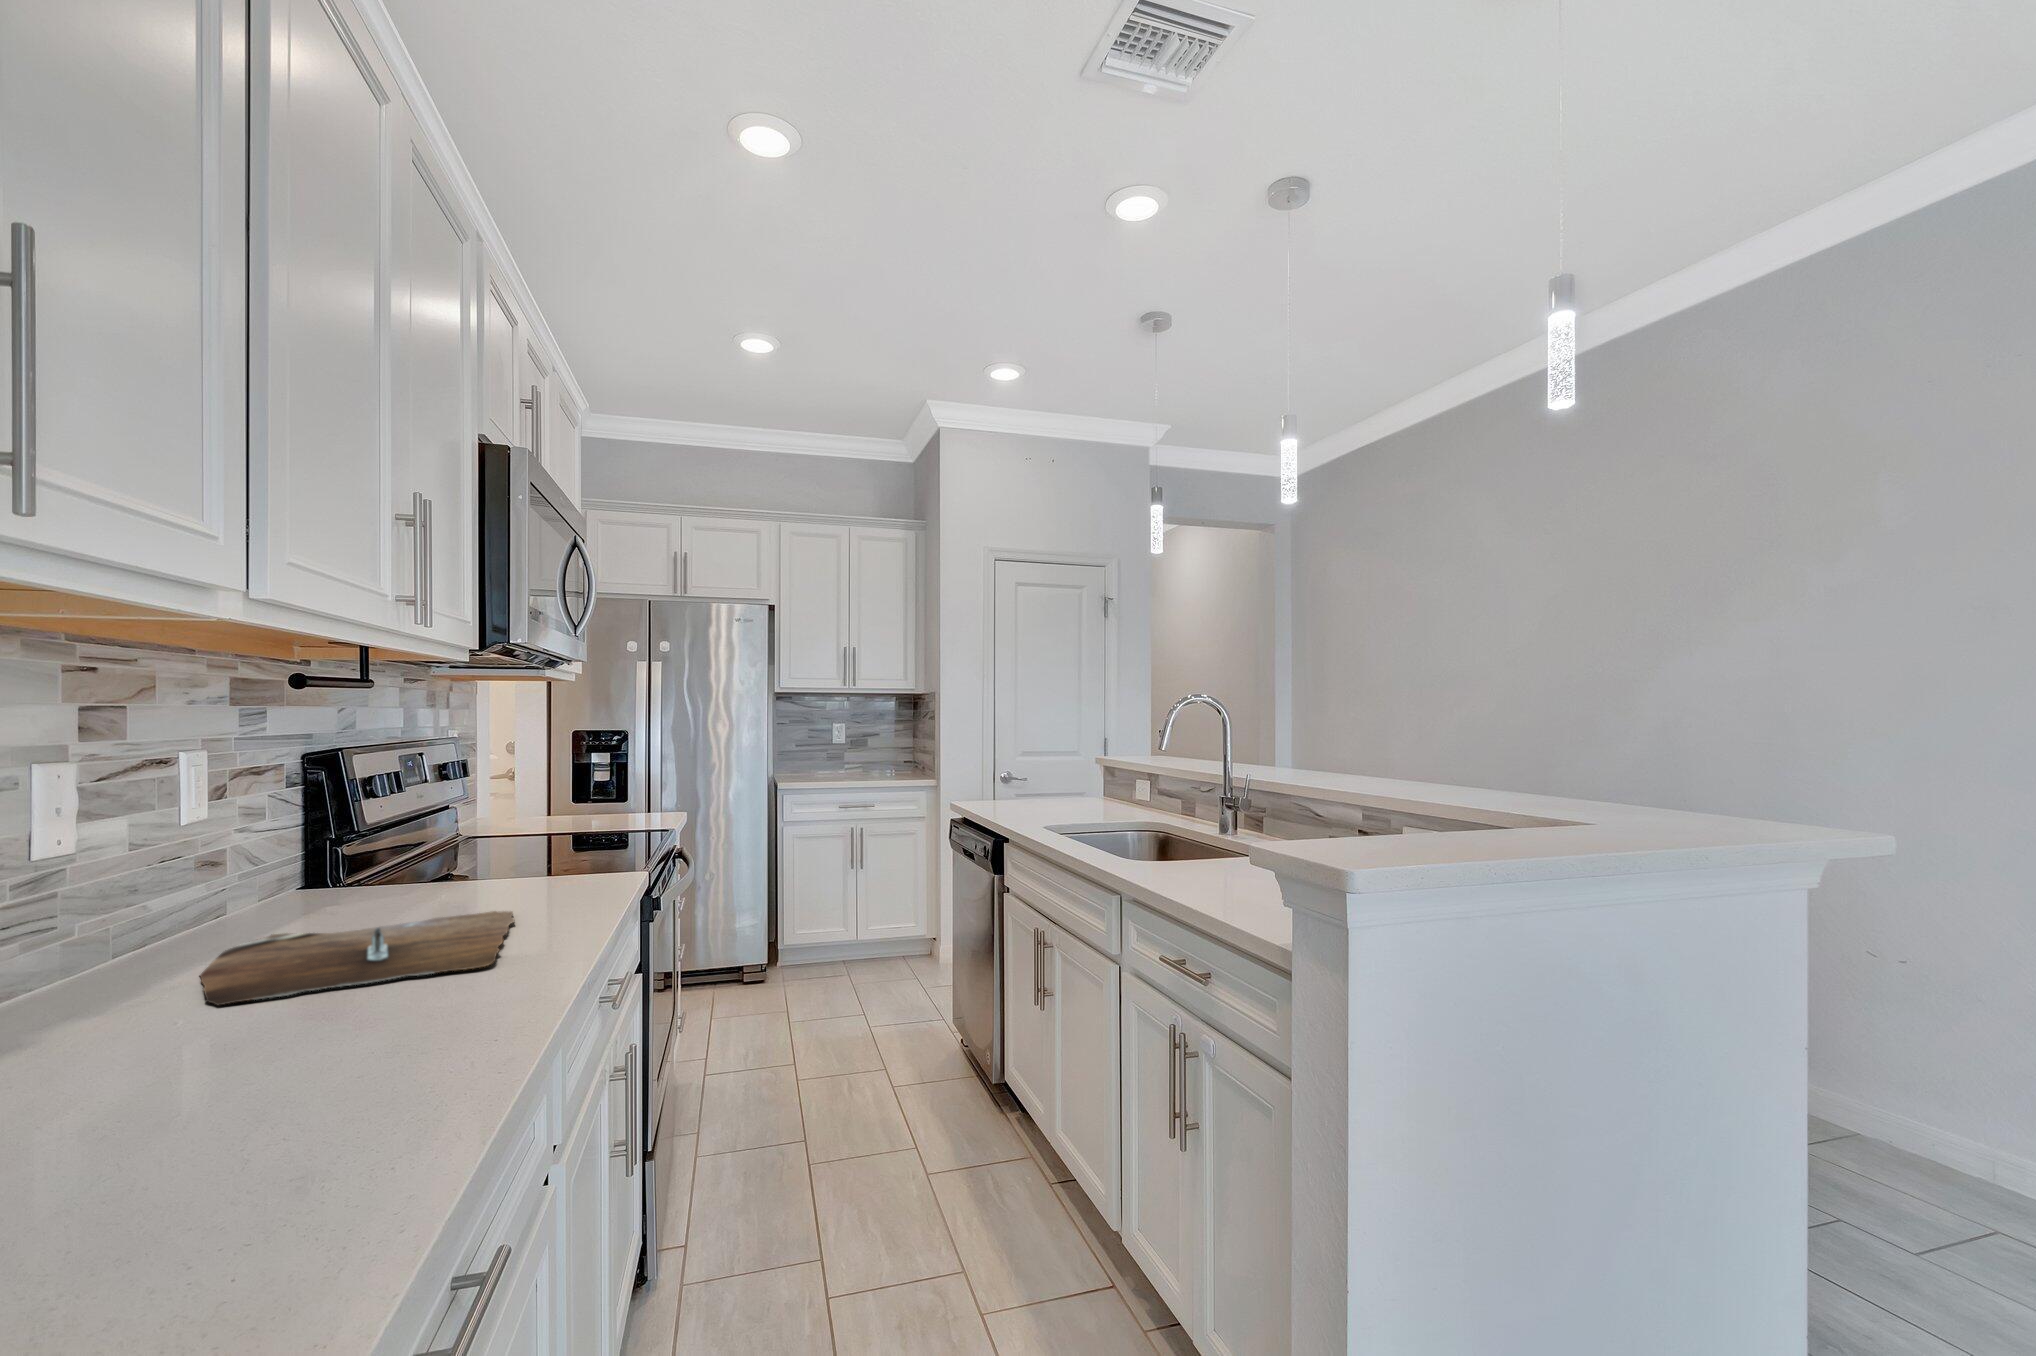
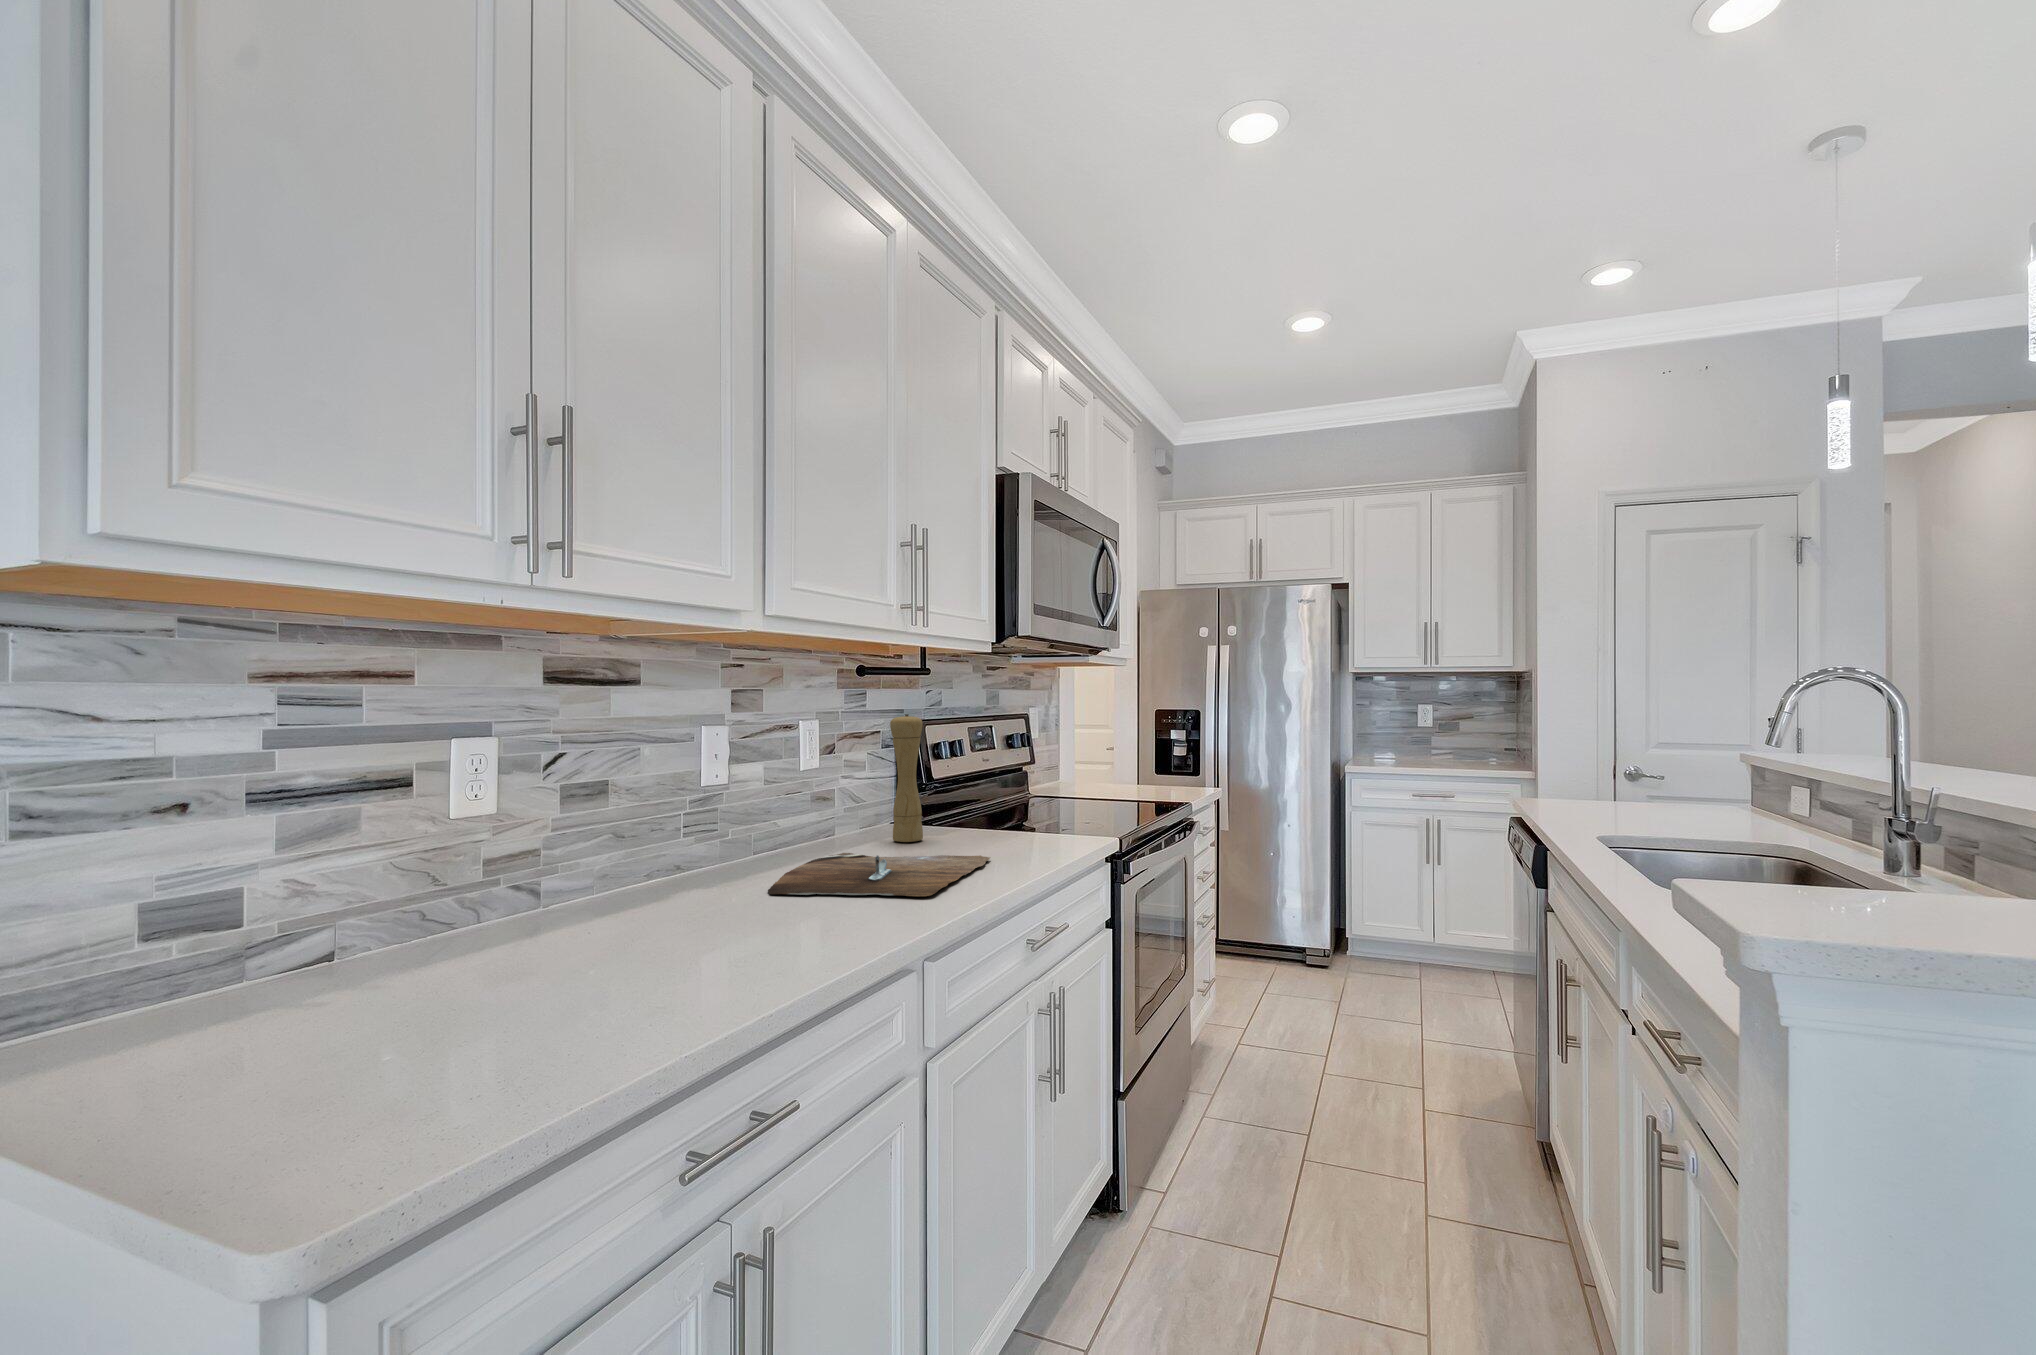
pepper mill: none [330,741,382,910] -> present [890,714,923,842]

